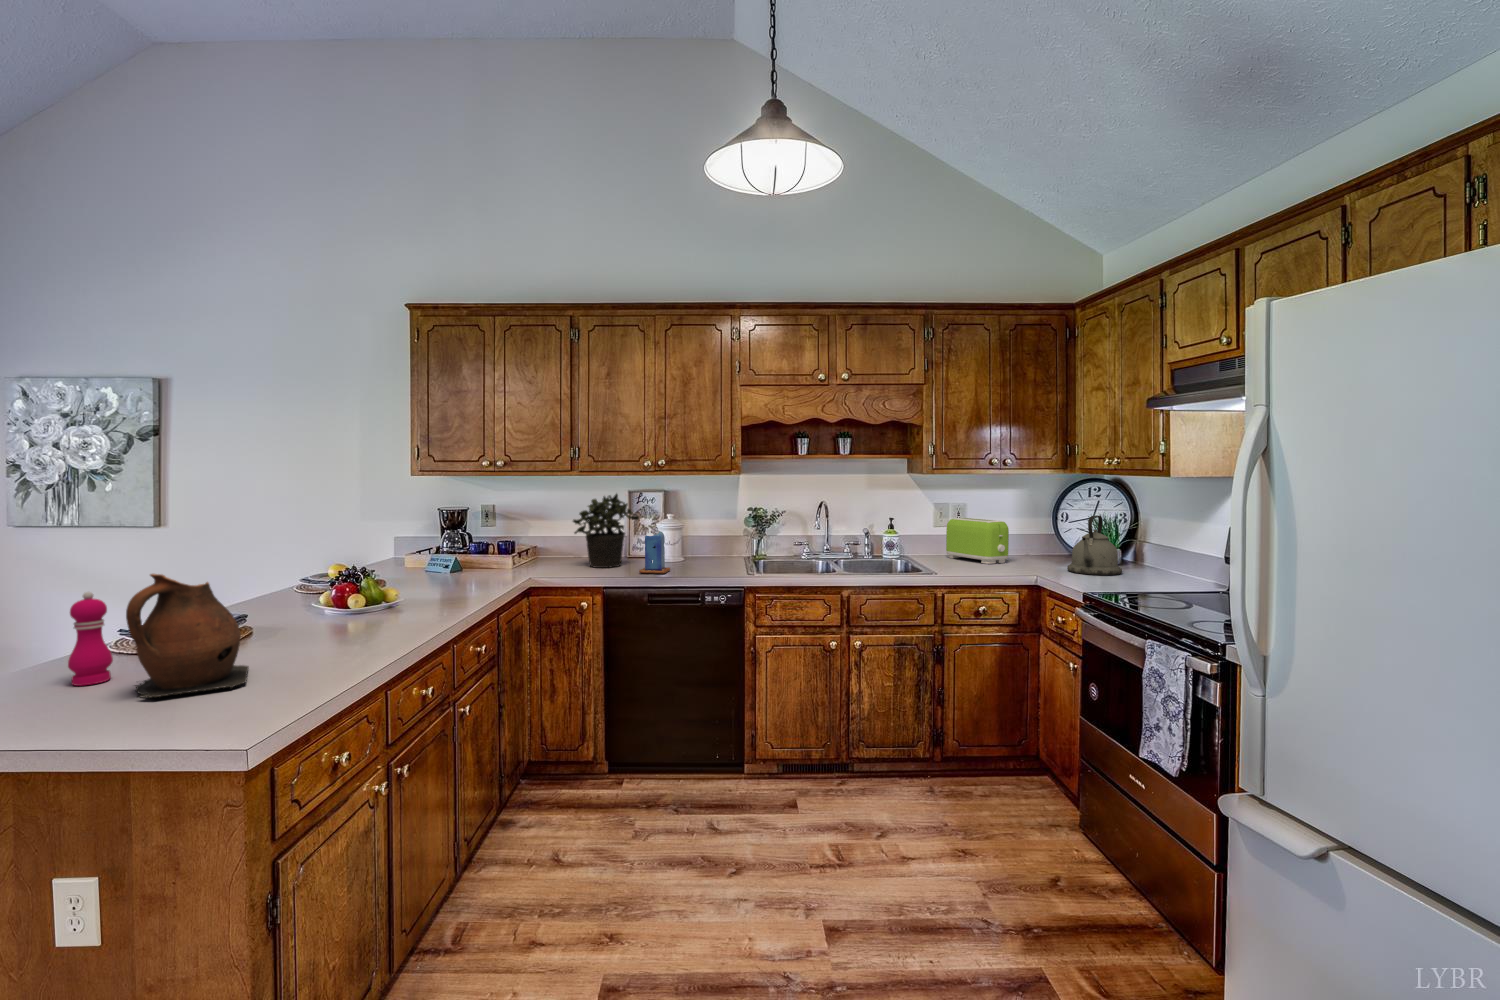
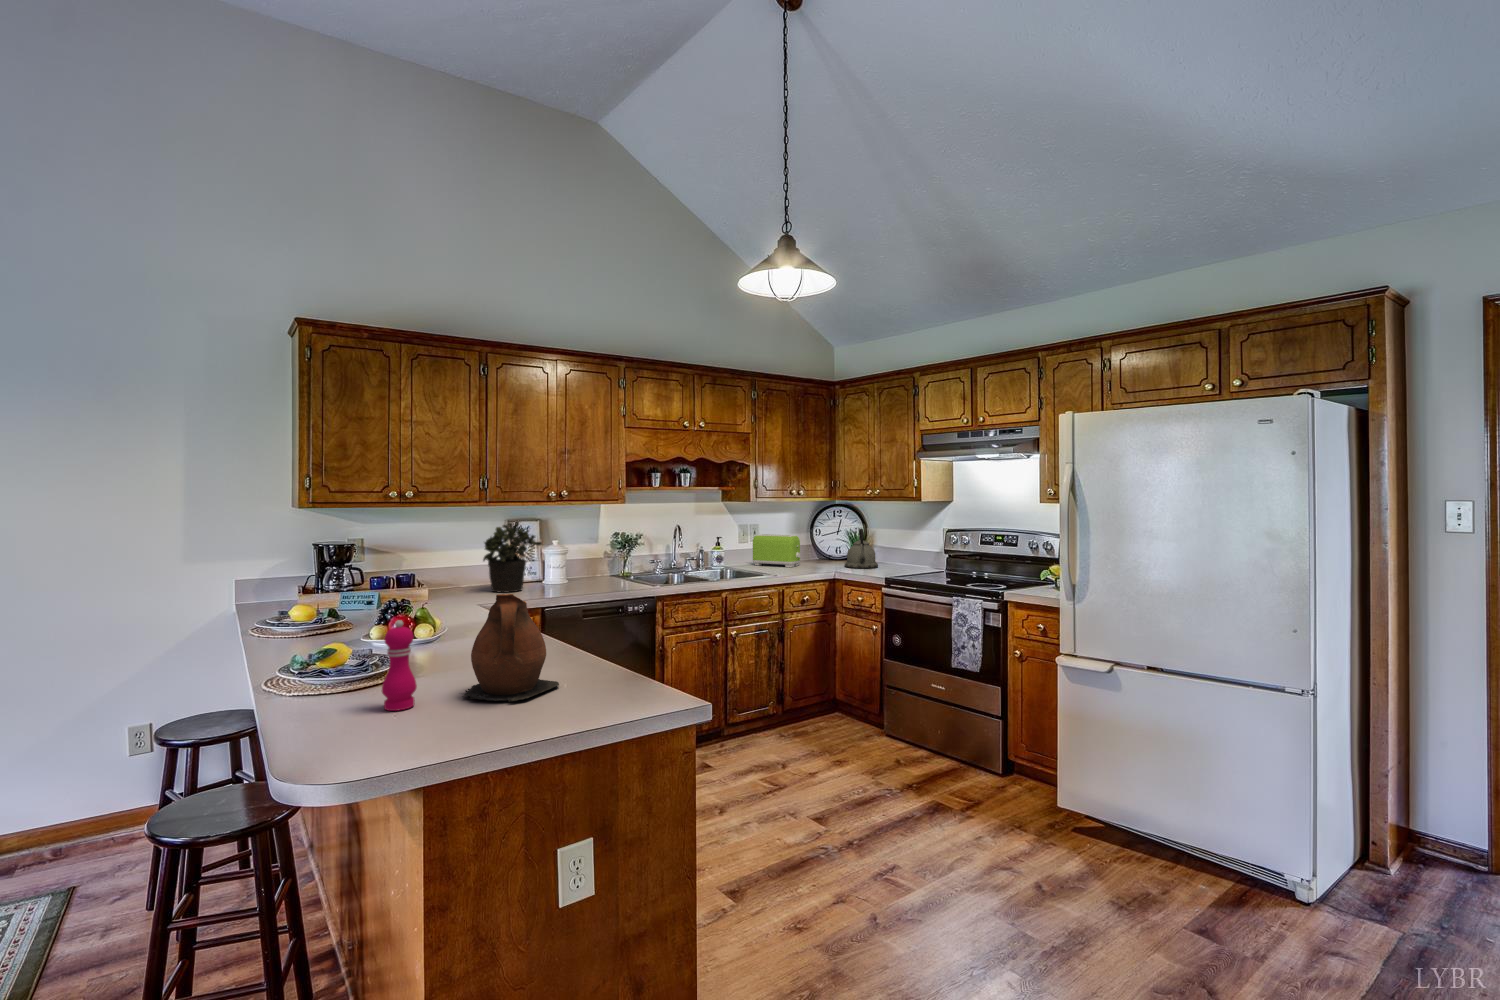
candle: present [639,528,670,574] -> none [560,551,588,592]

